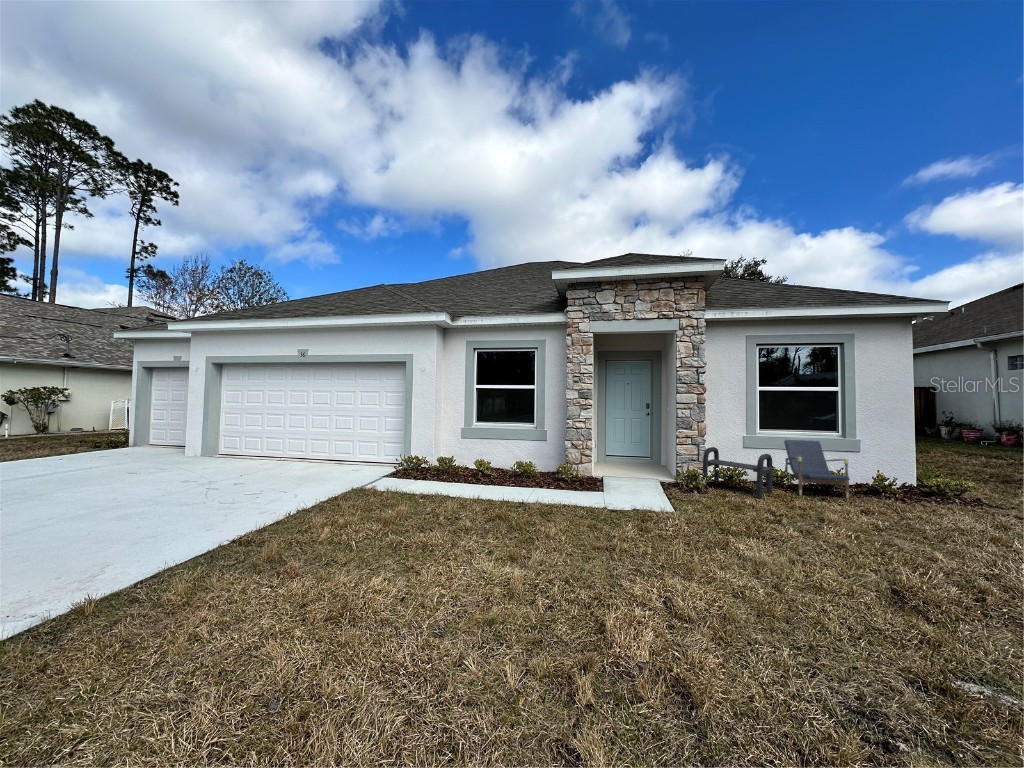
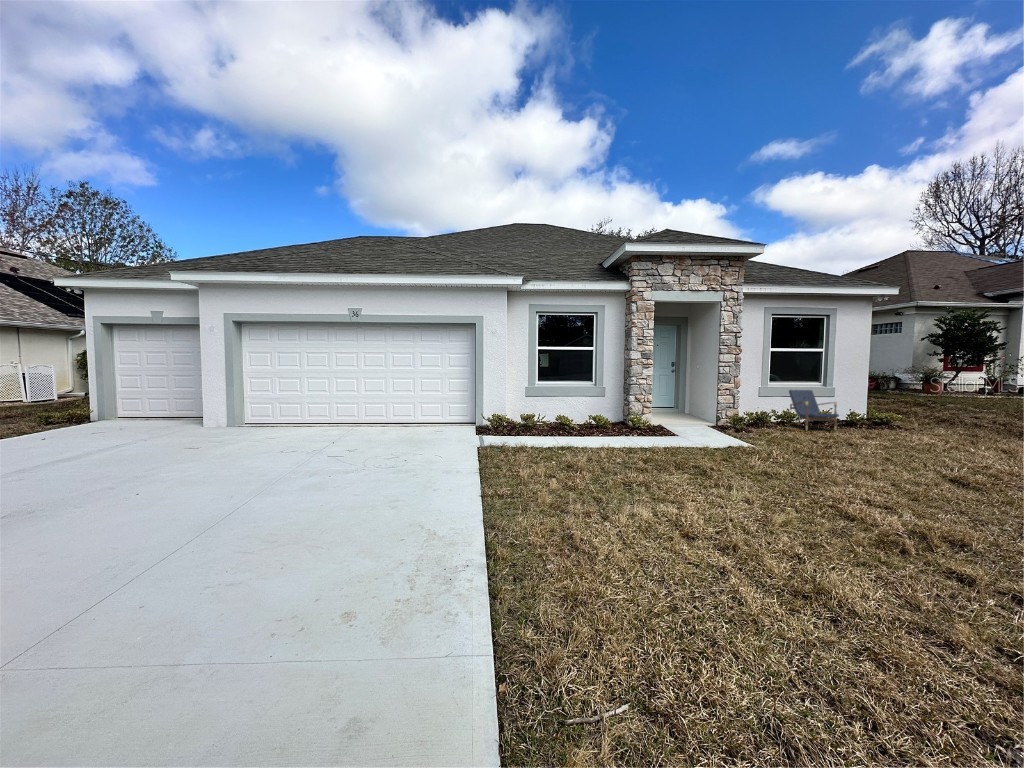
bench: present [702,447,773,499] -> none [737,397,789,433]

